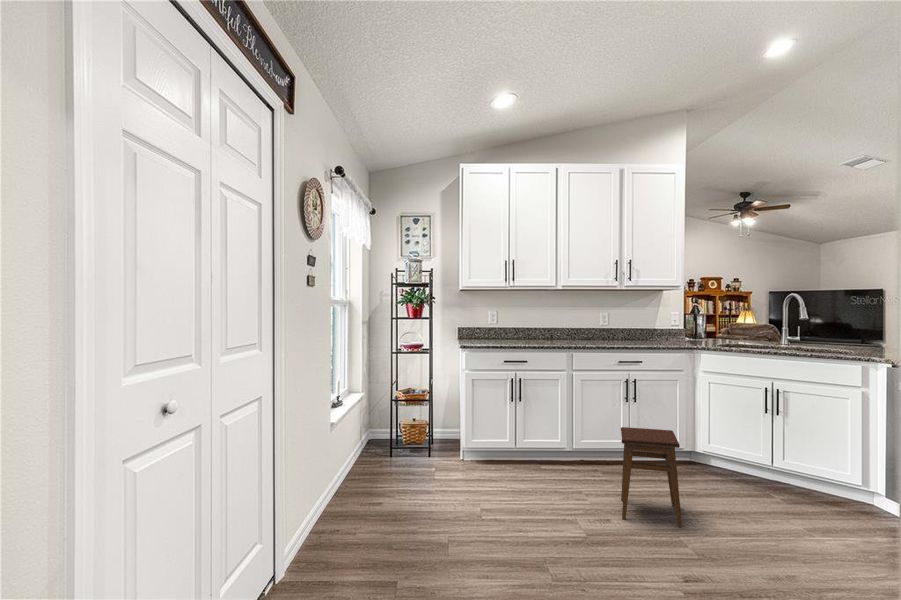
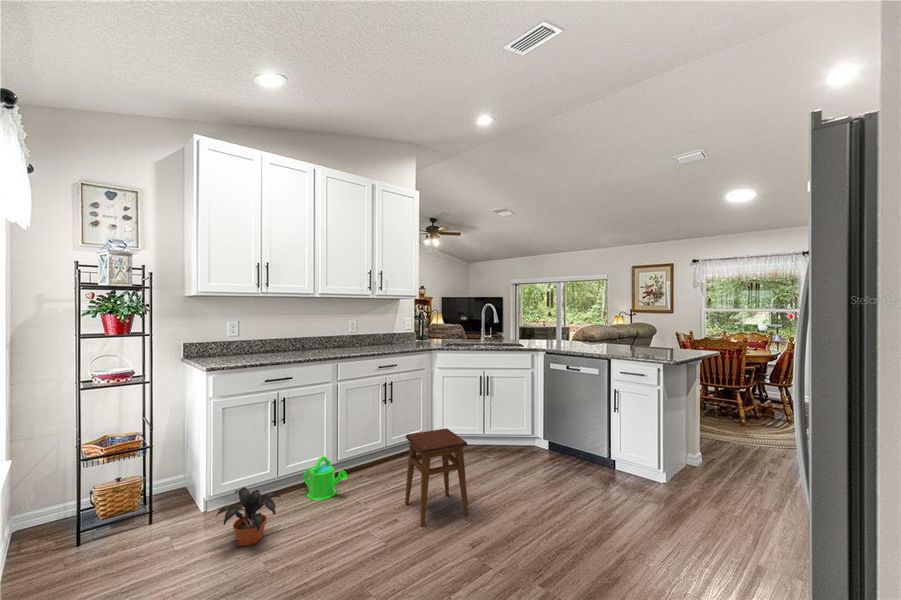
watering can: none [538,437,571,476] -> present [303,456,347,500]
potted plant: none [457,442,505,486] -> present [216,487,280,546]

